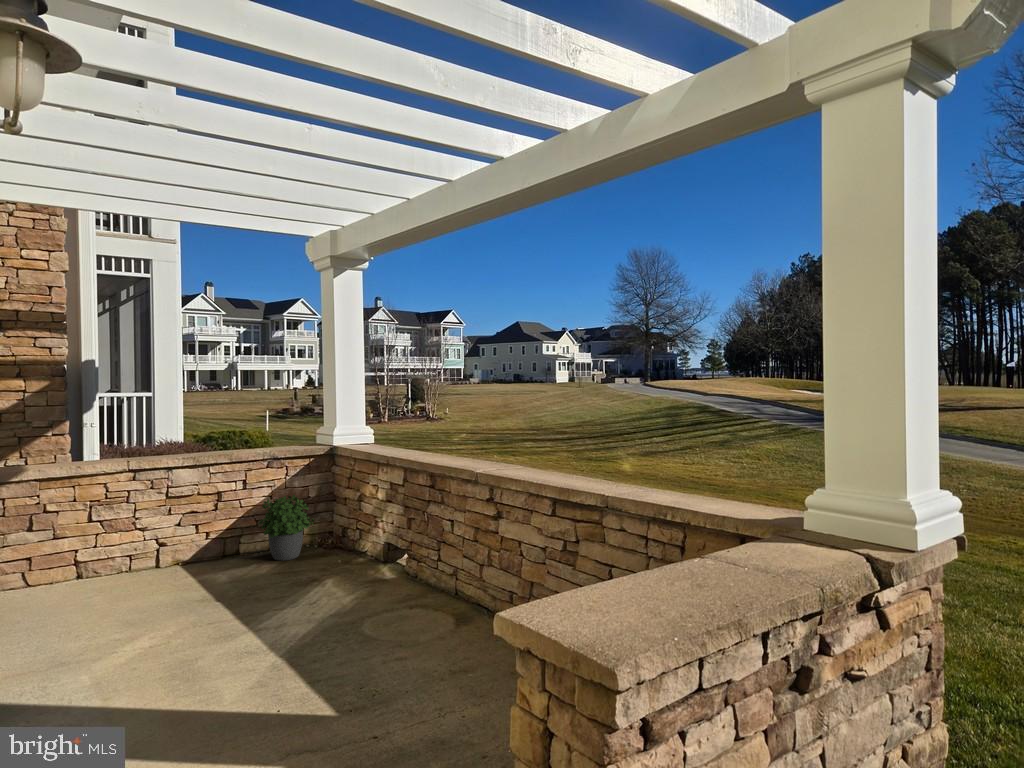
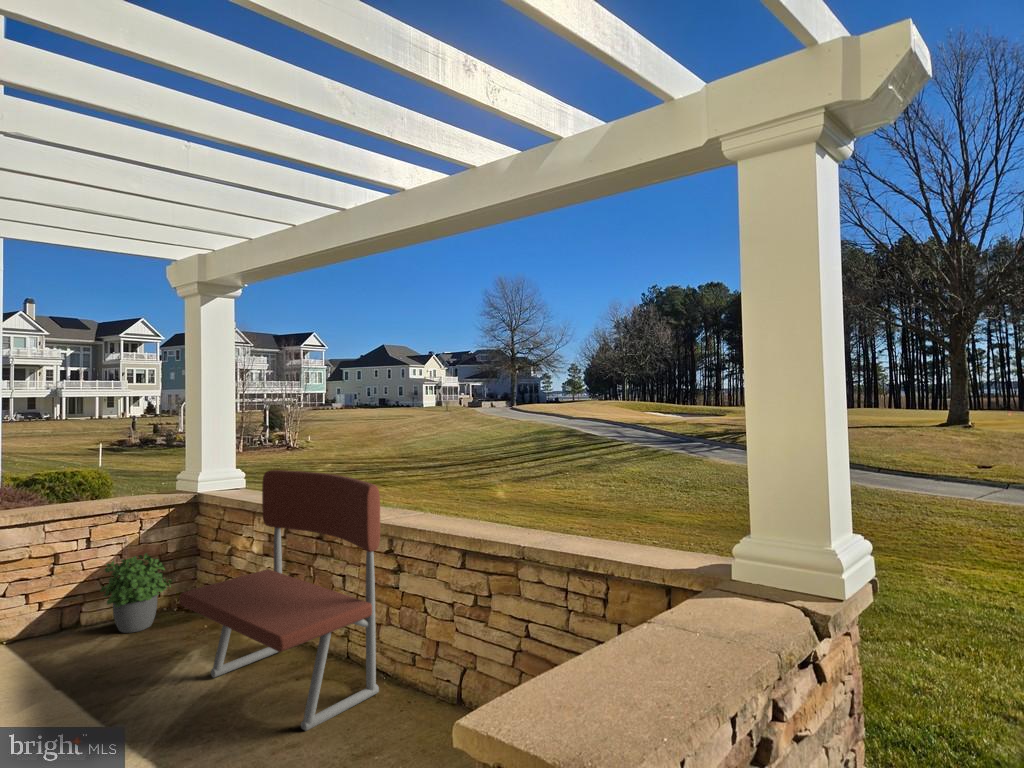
bench: none [316,424,481,647] -> present [179,470,380,731]

